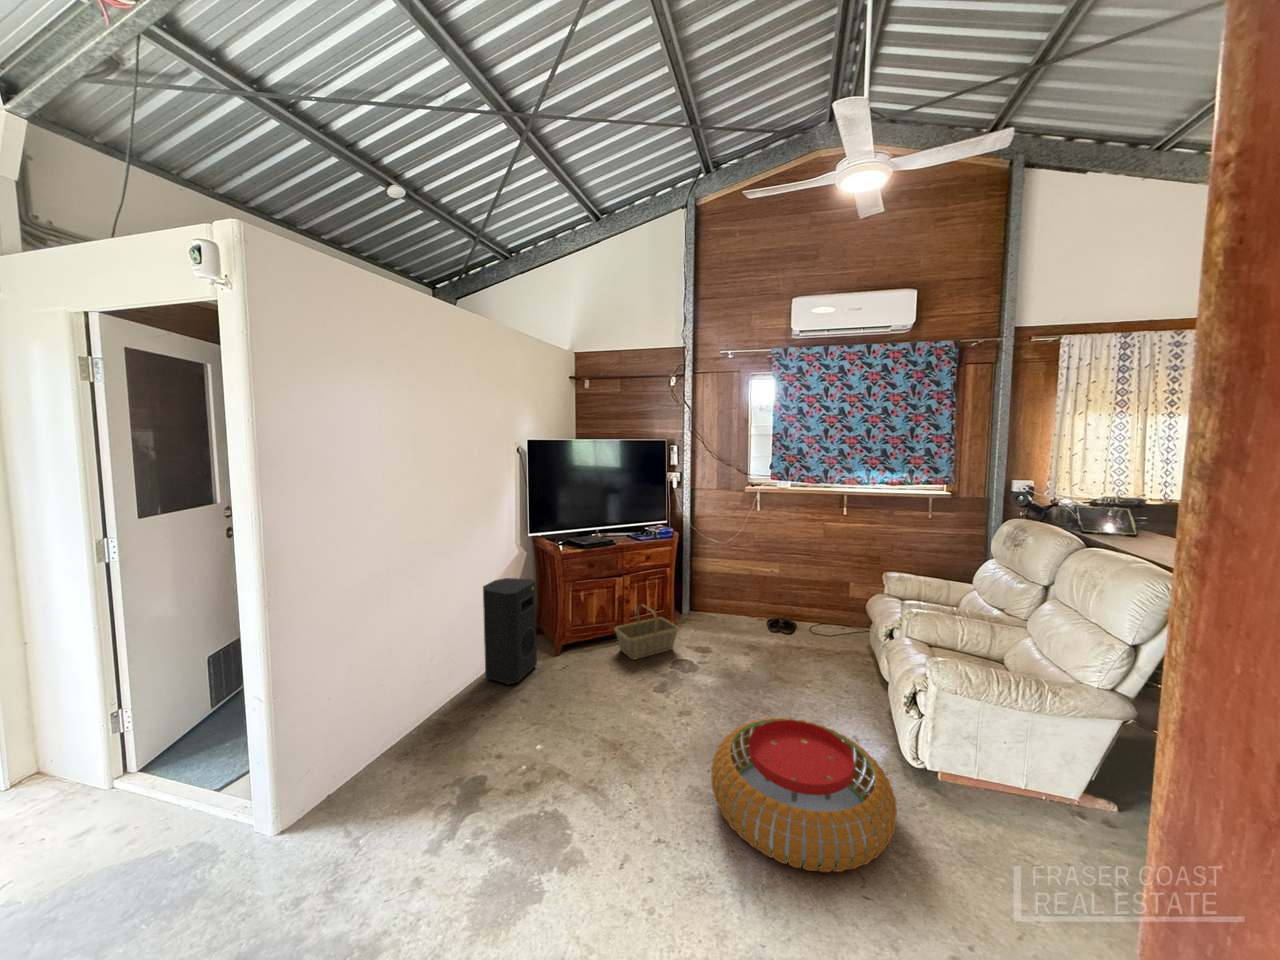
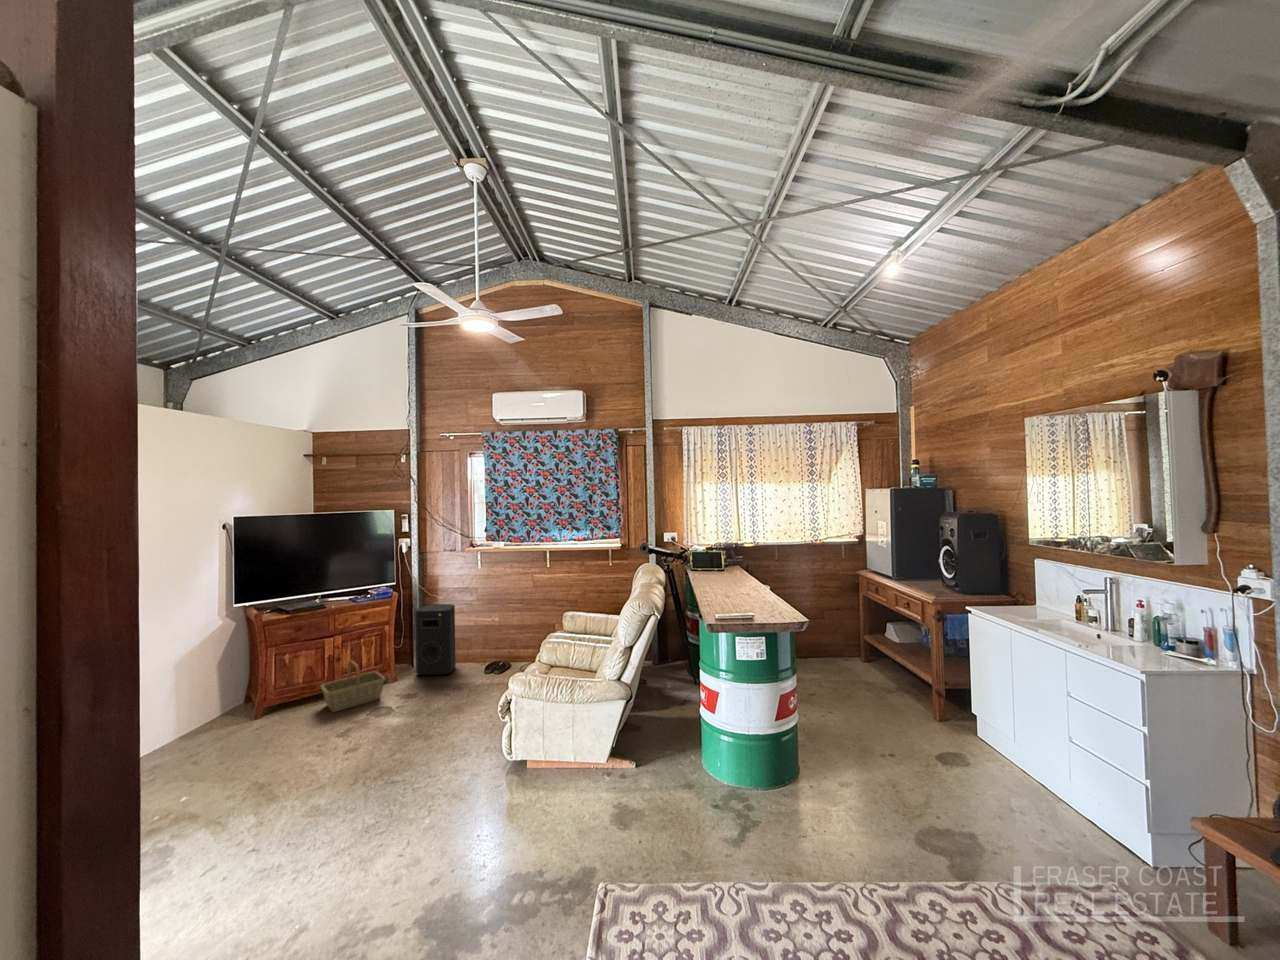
speaker: present [483,578,537,684] -> present [415,604,456,675]
pouf: present [711,718,897,872] -> none [317,735,467,841]

